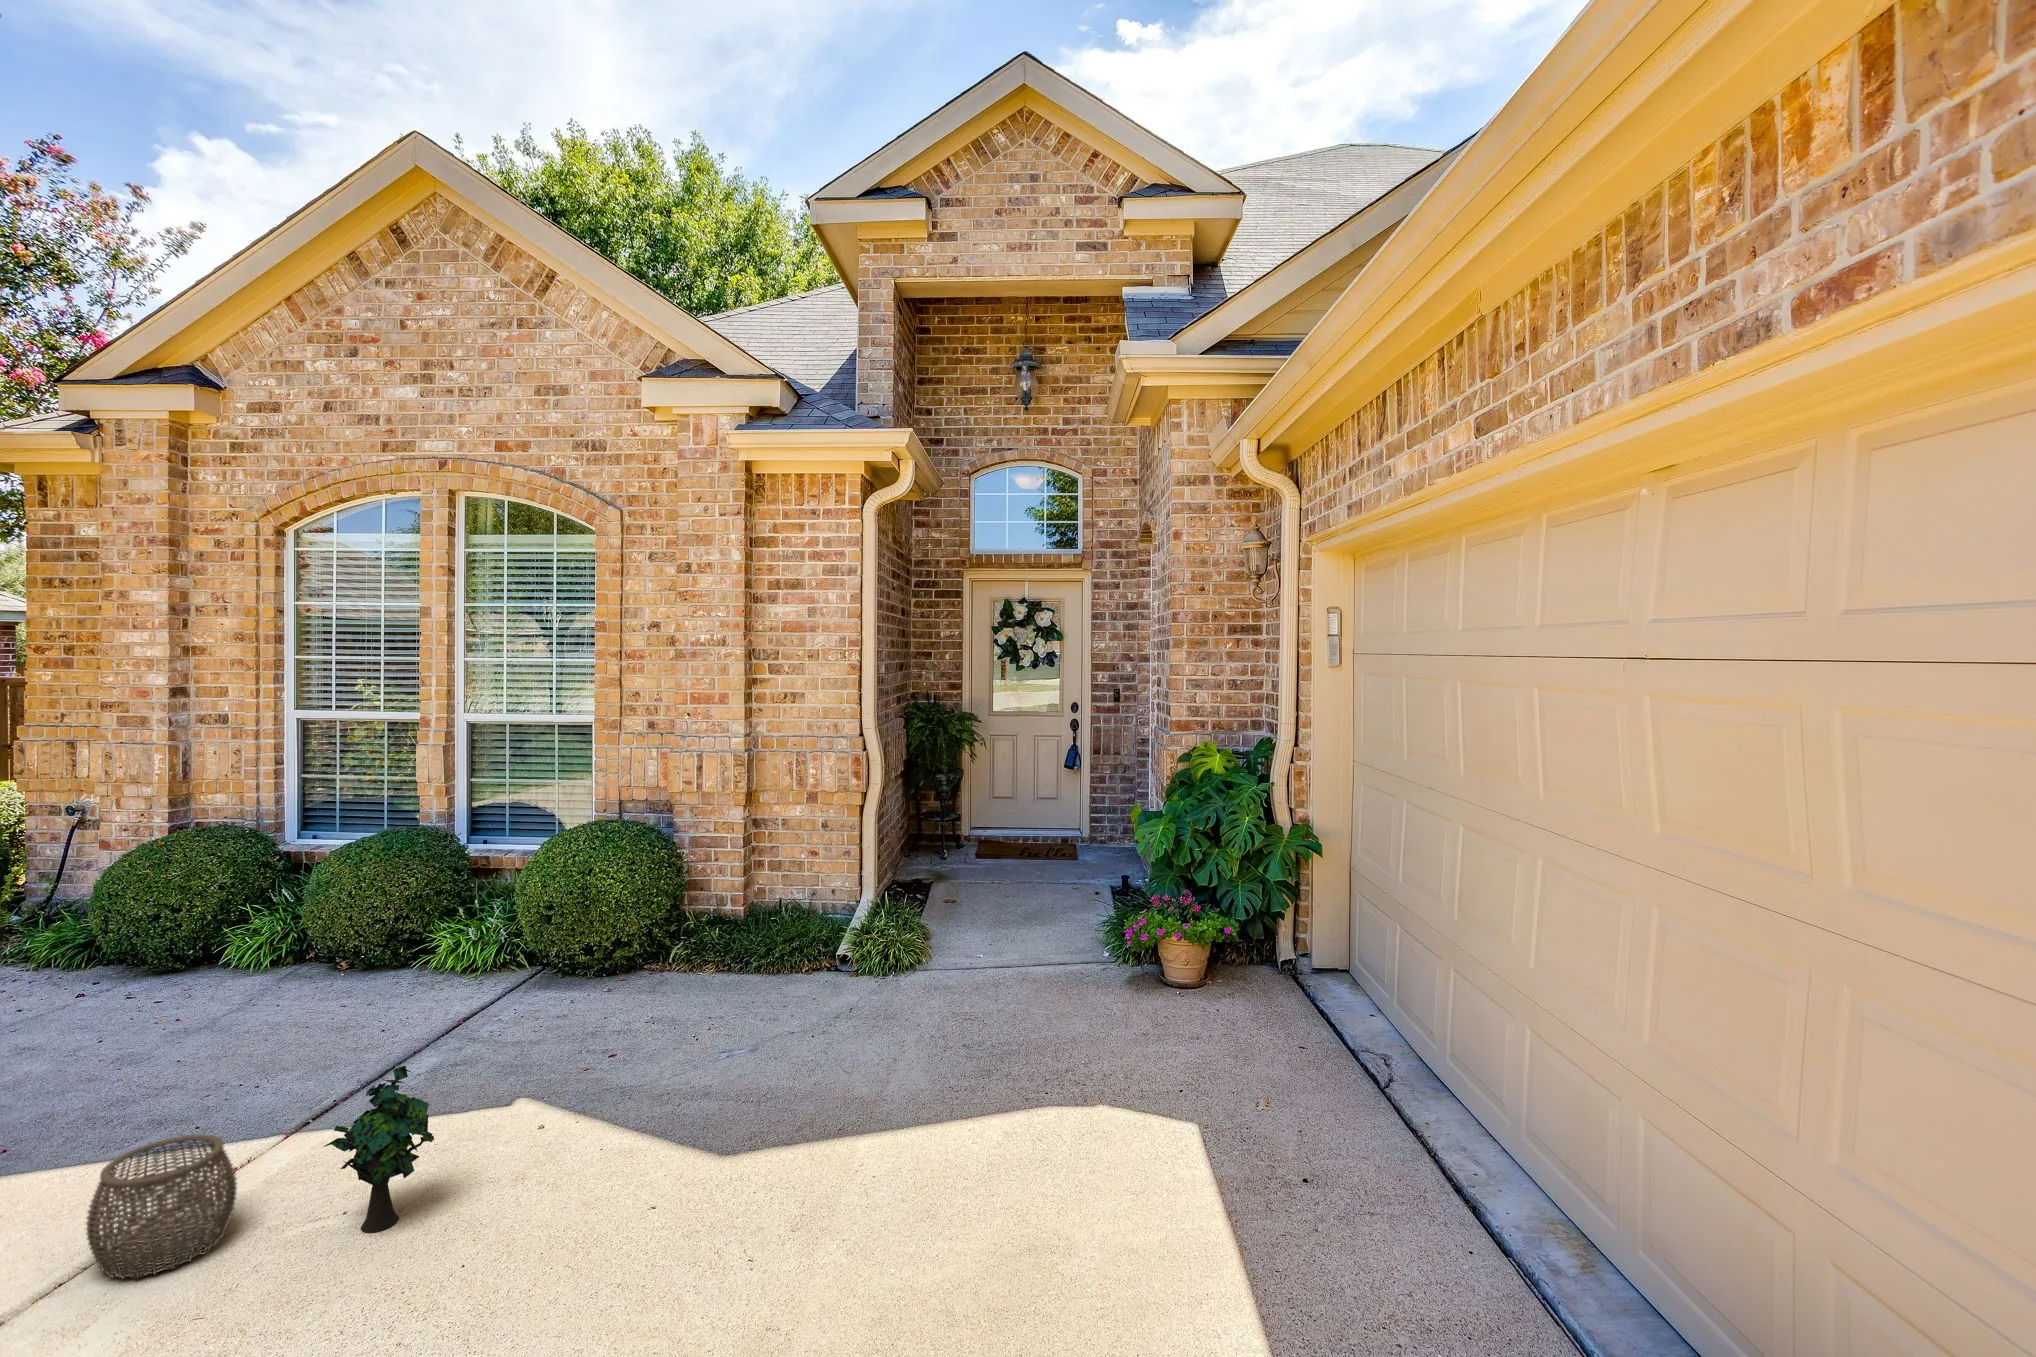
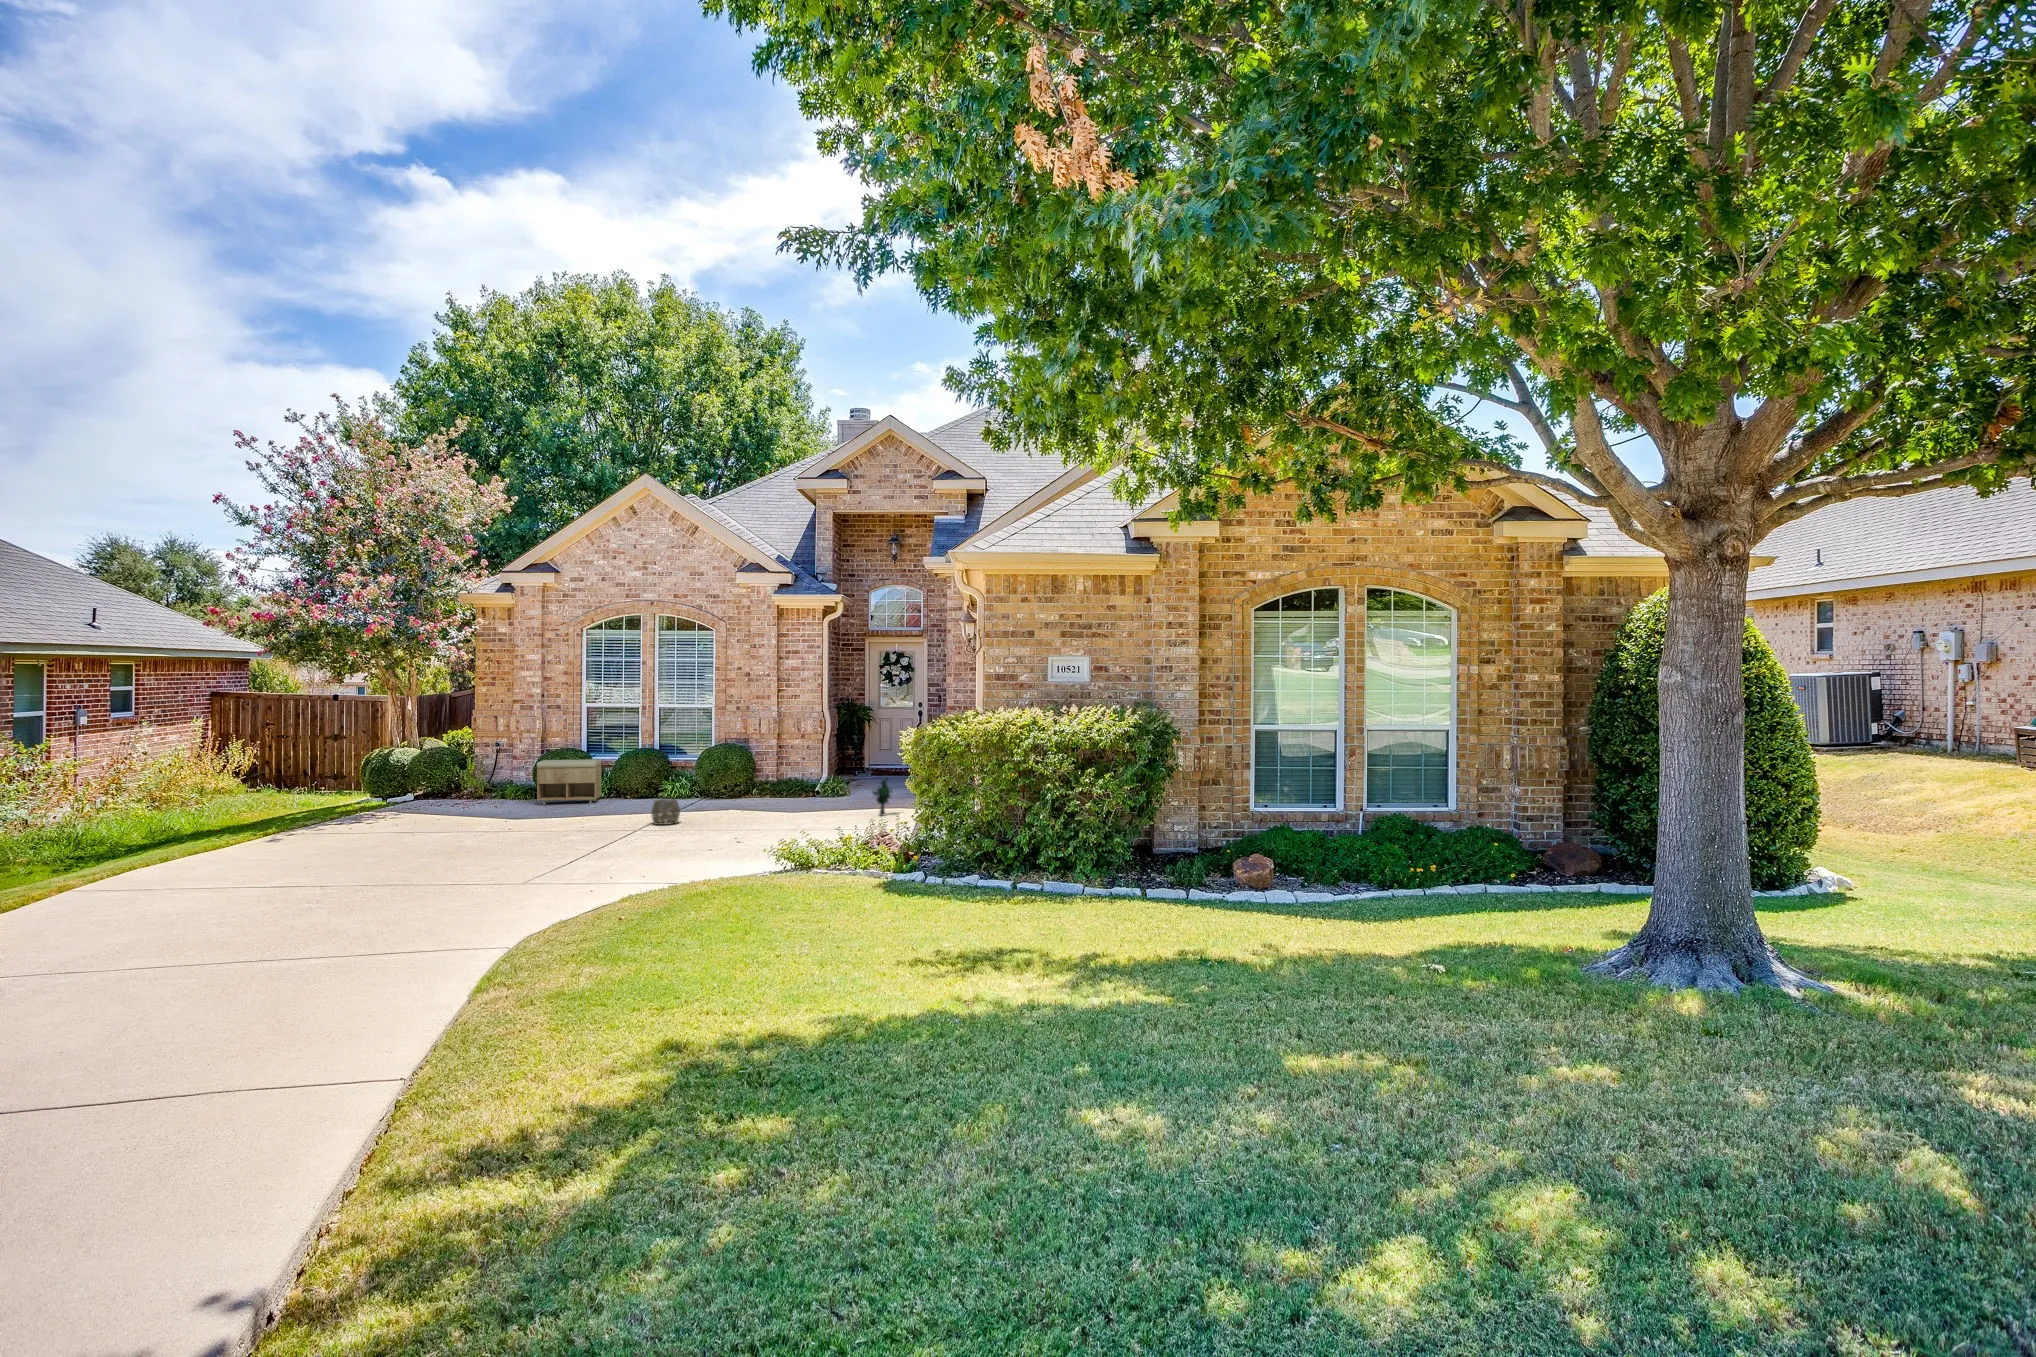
storage bench: none [55,862,284,997] -> present [537,759,601,804]
decorative plant: present [324,1066,434,1233] -> present [873,778,892,815]

